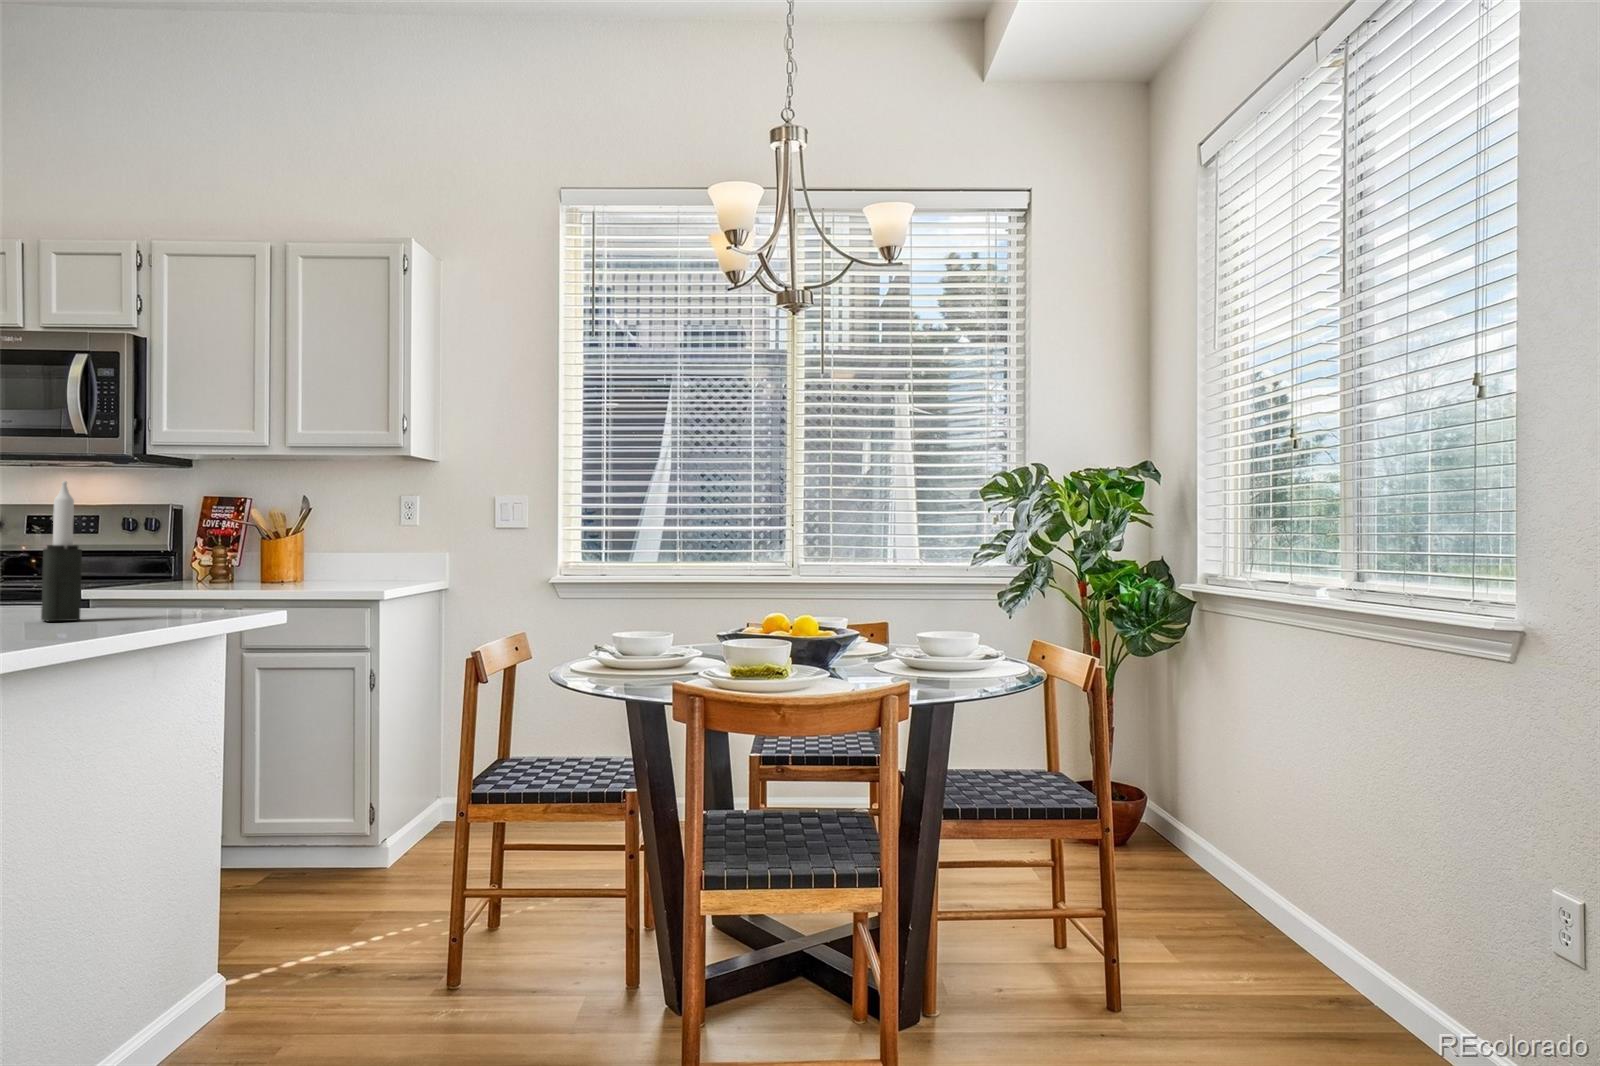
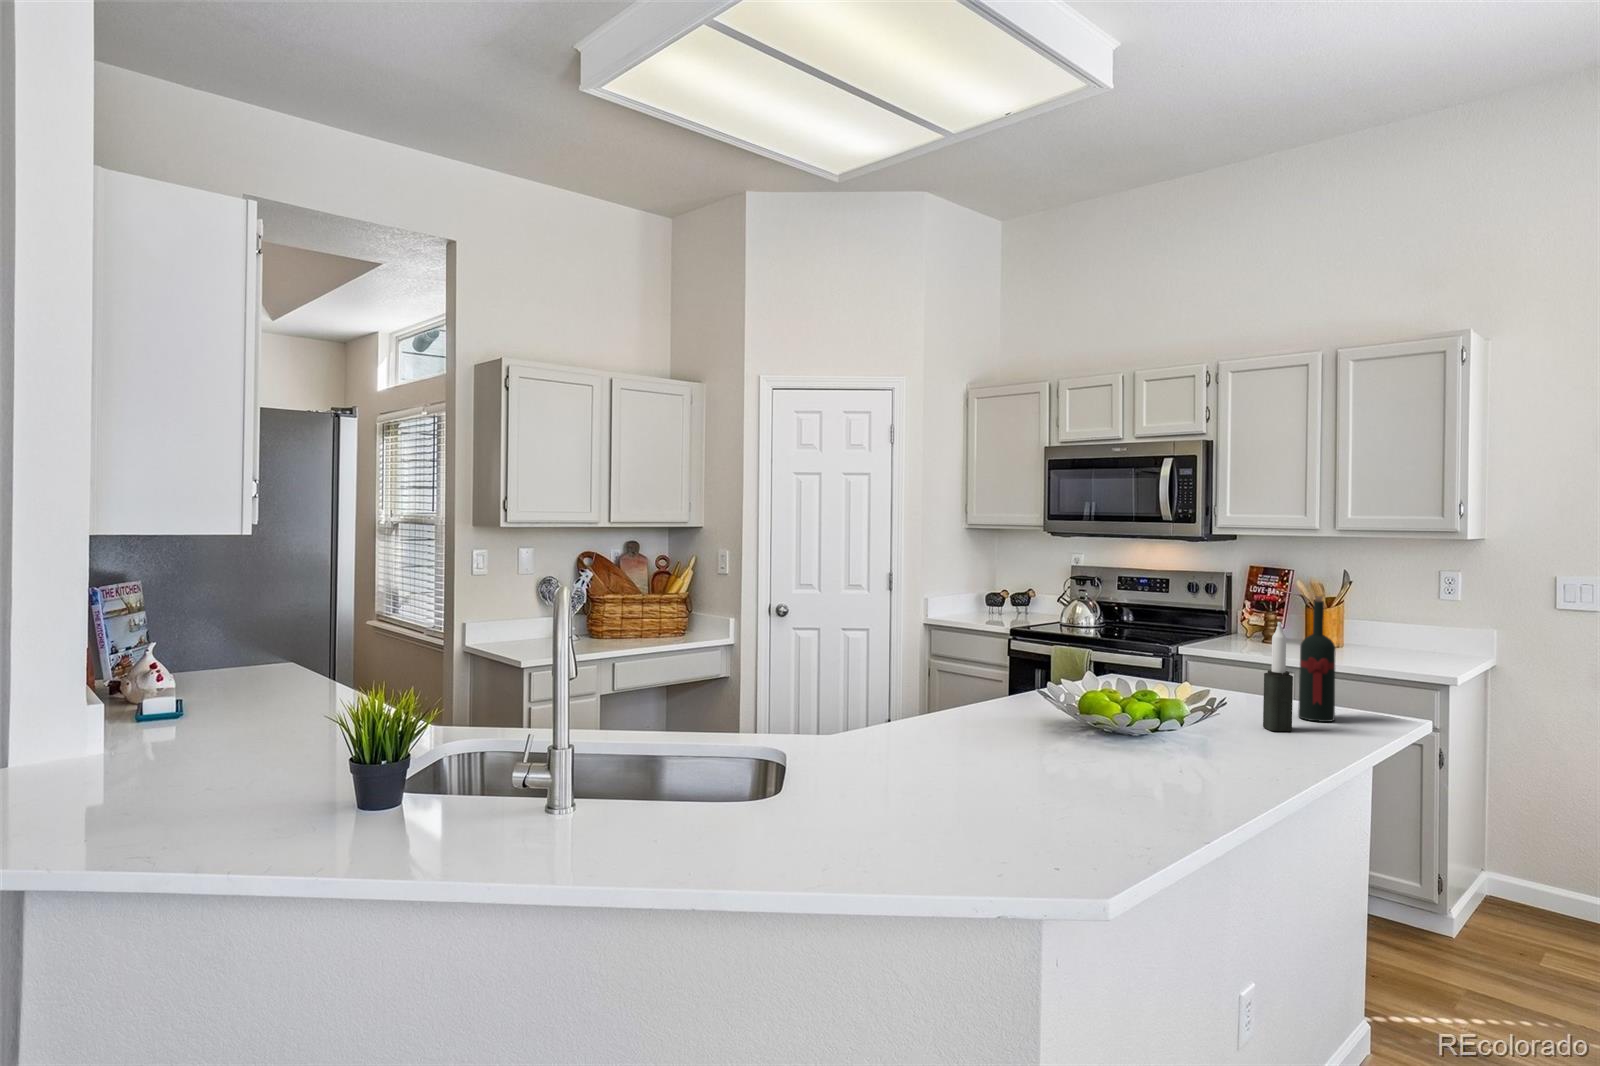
wine bottle: none [117,460,165,614] -> present [1298,596,1336,722]

